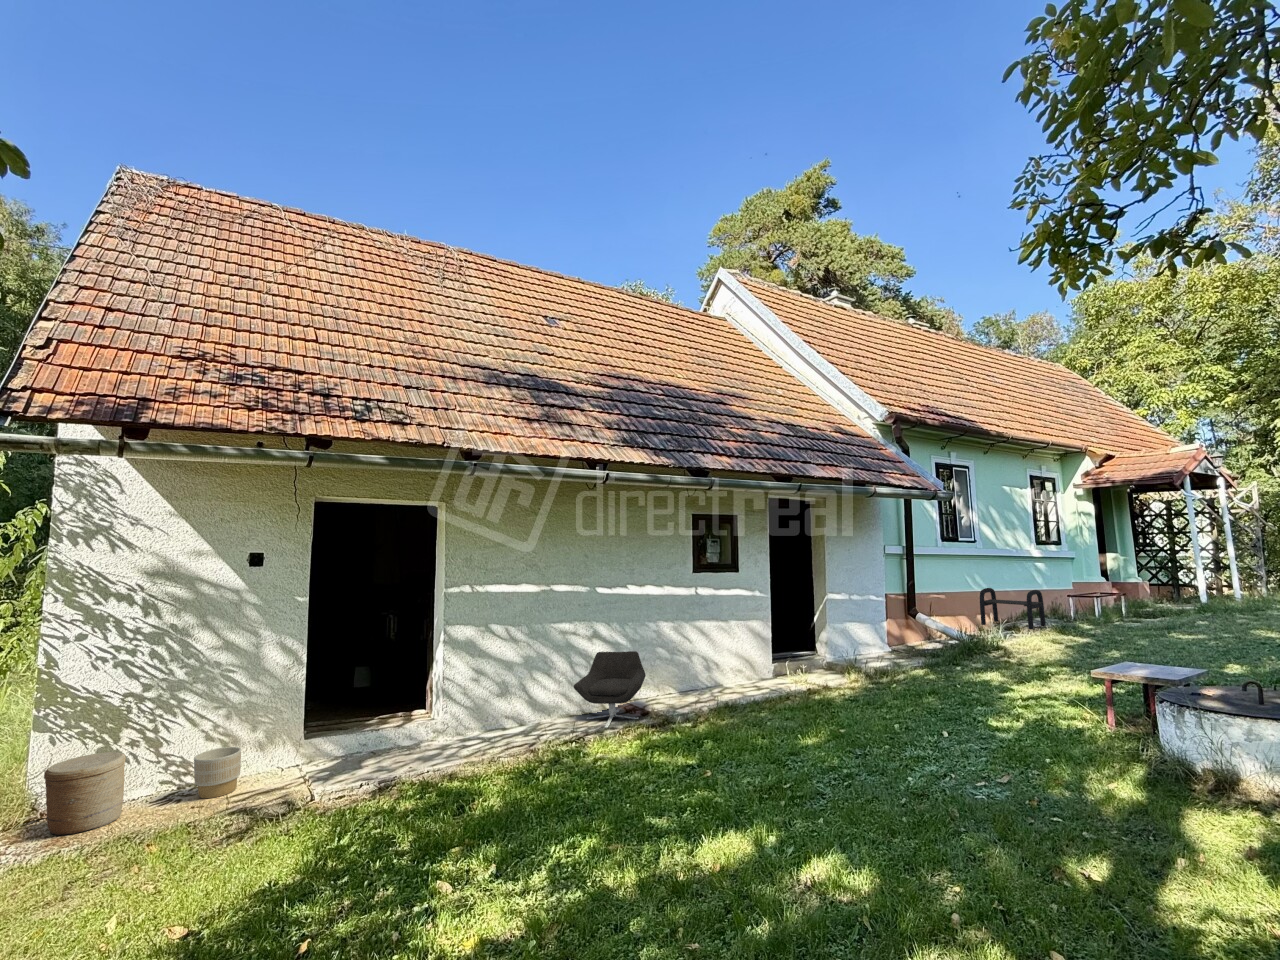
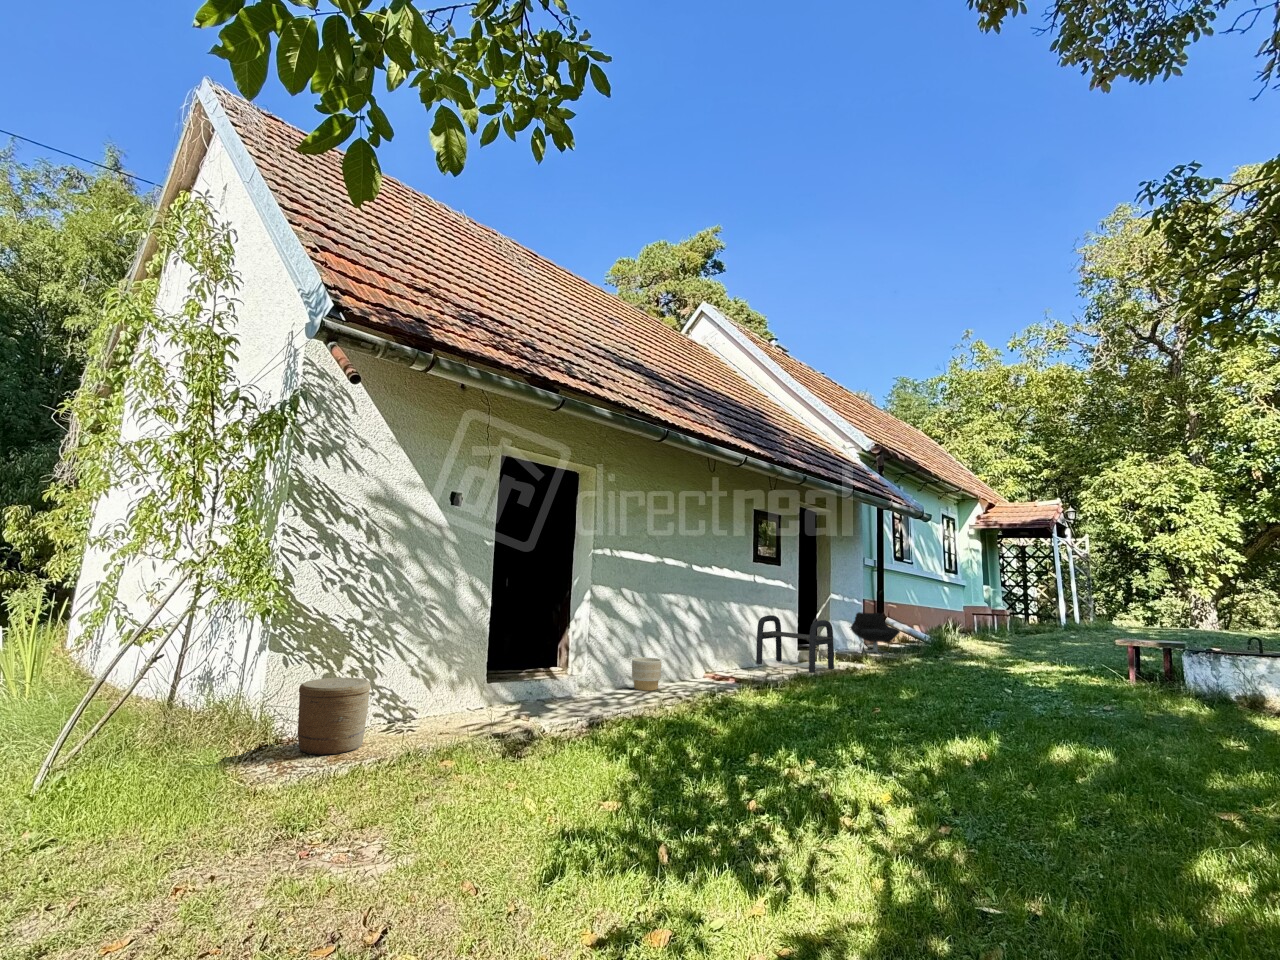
bench: present [980,588,1046,629] -> present [756,615,834,673]
lounge chair: present [574,651,646,727] -> present [850,612,900,655]
planter: present [194,747,241,798] -> present [632,657,661,691]

